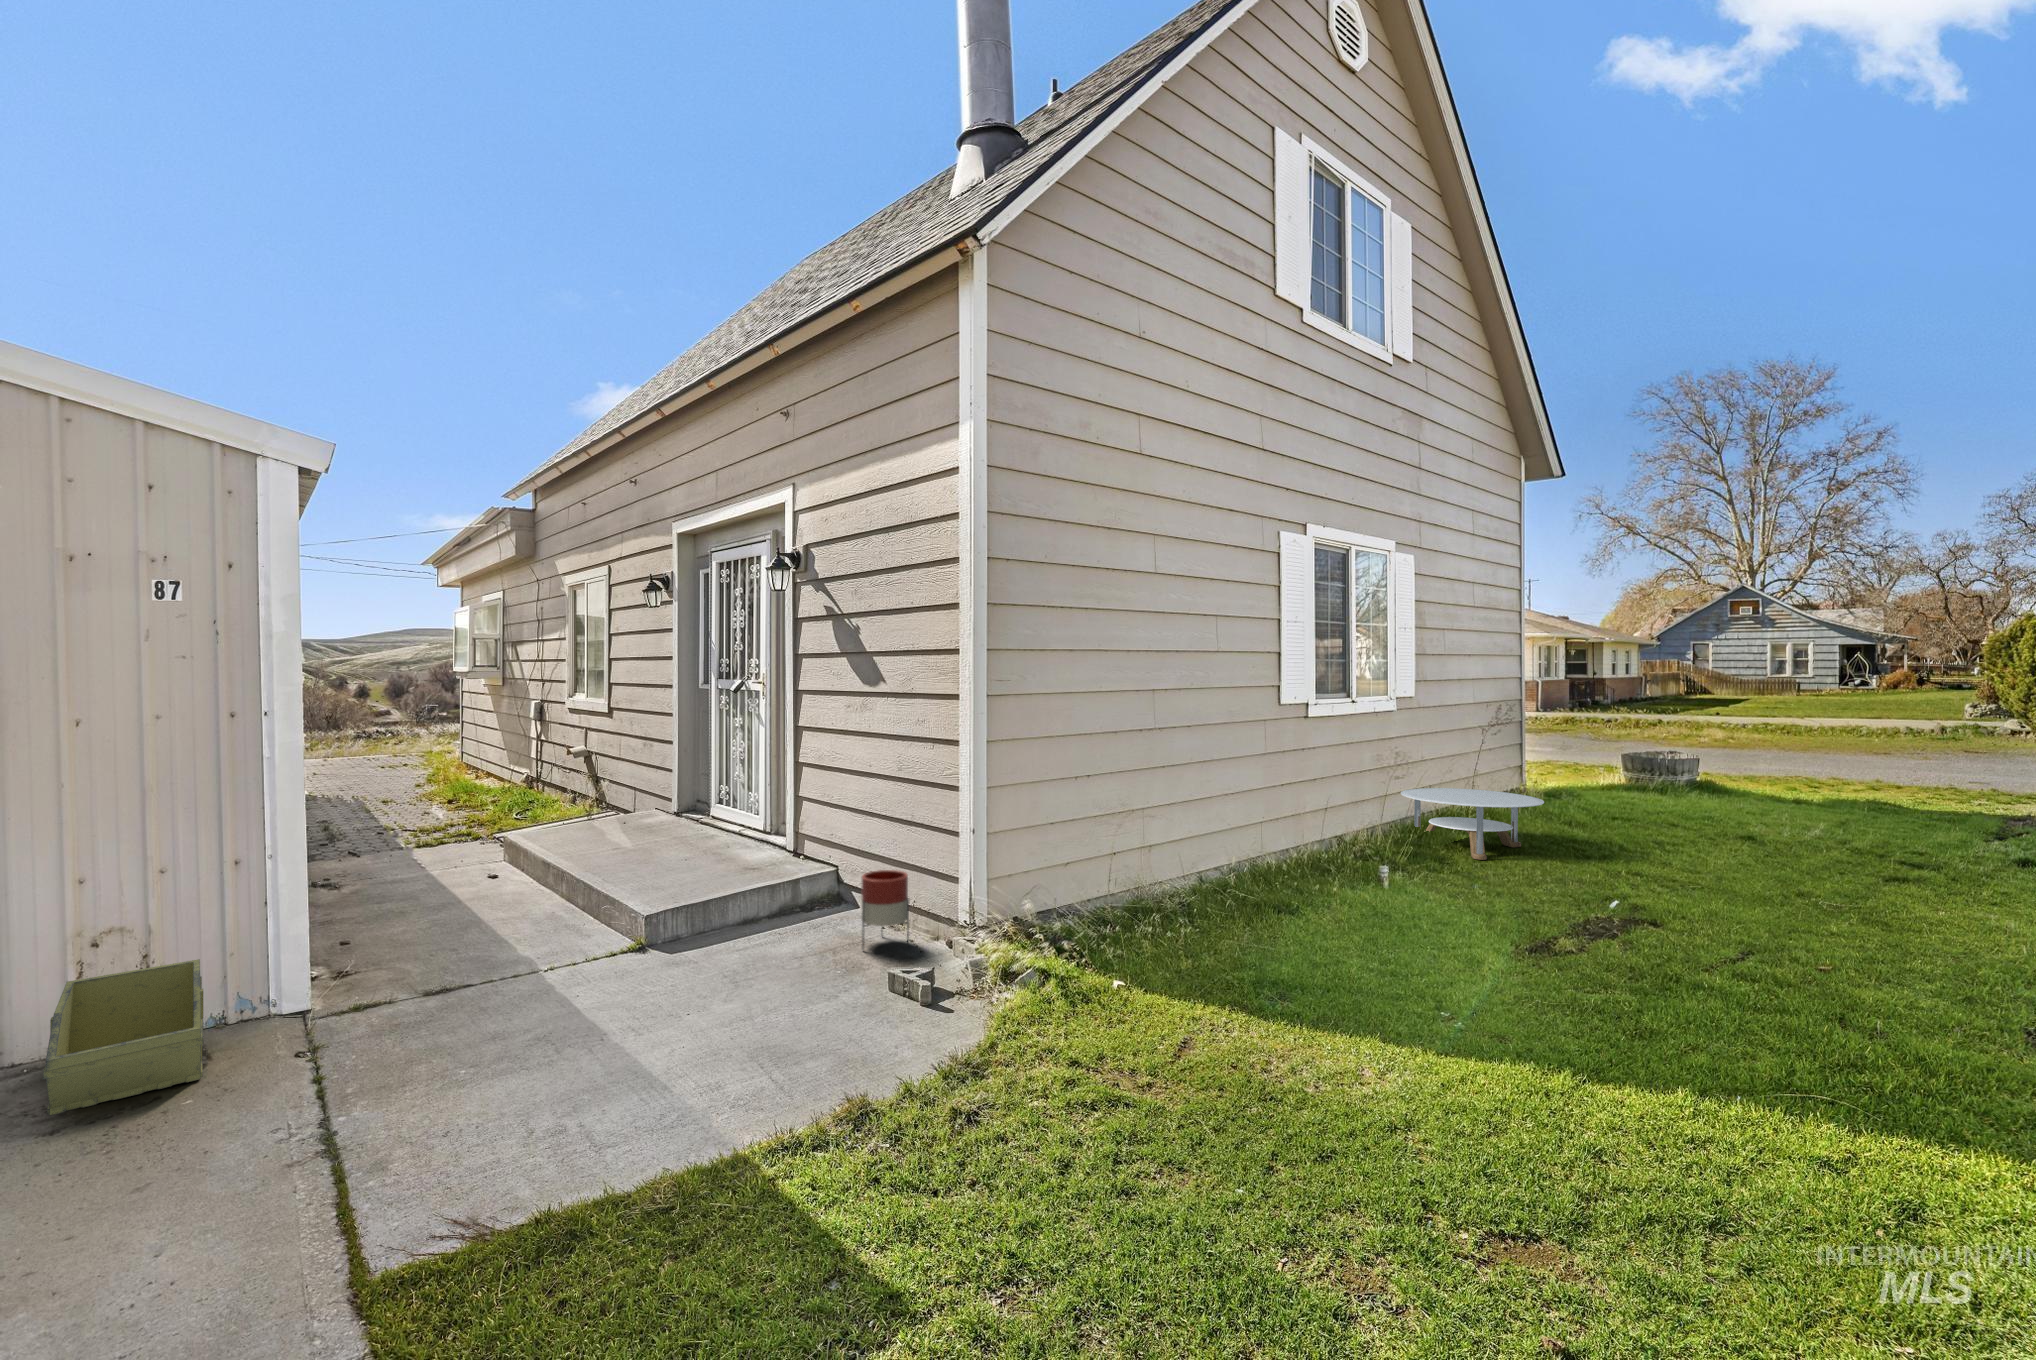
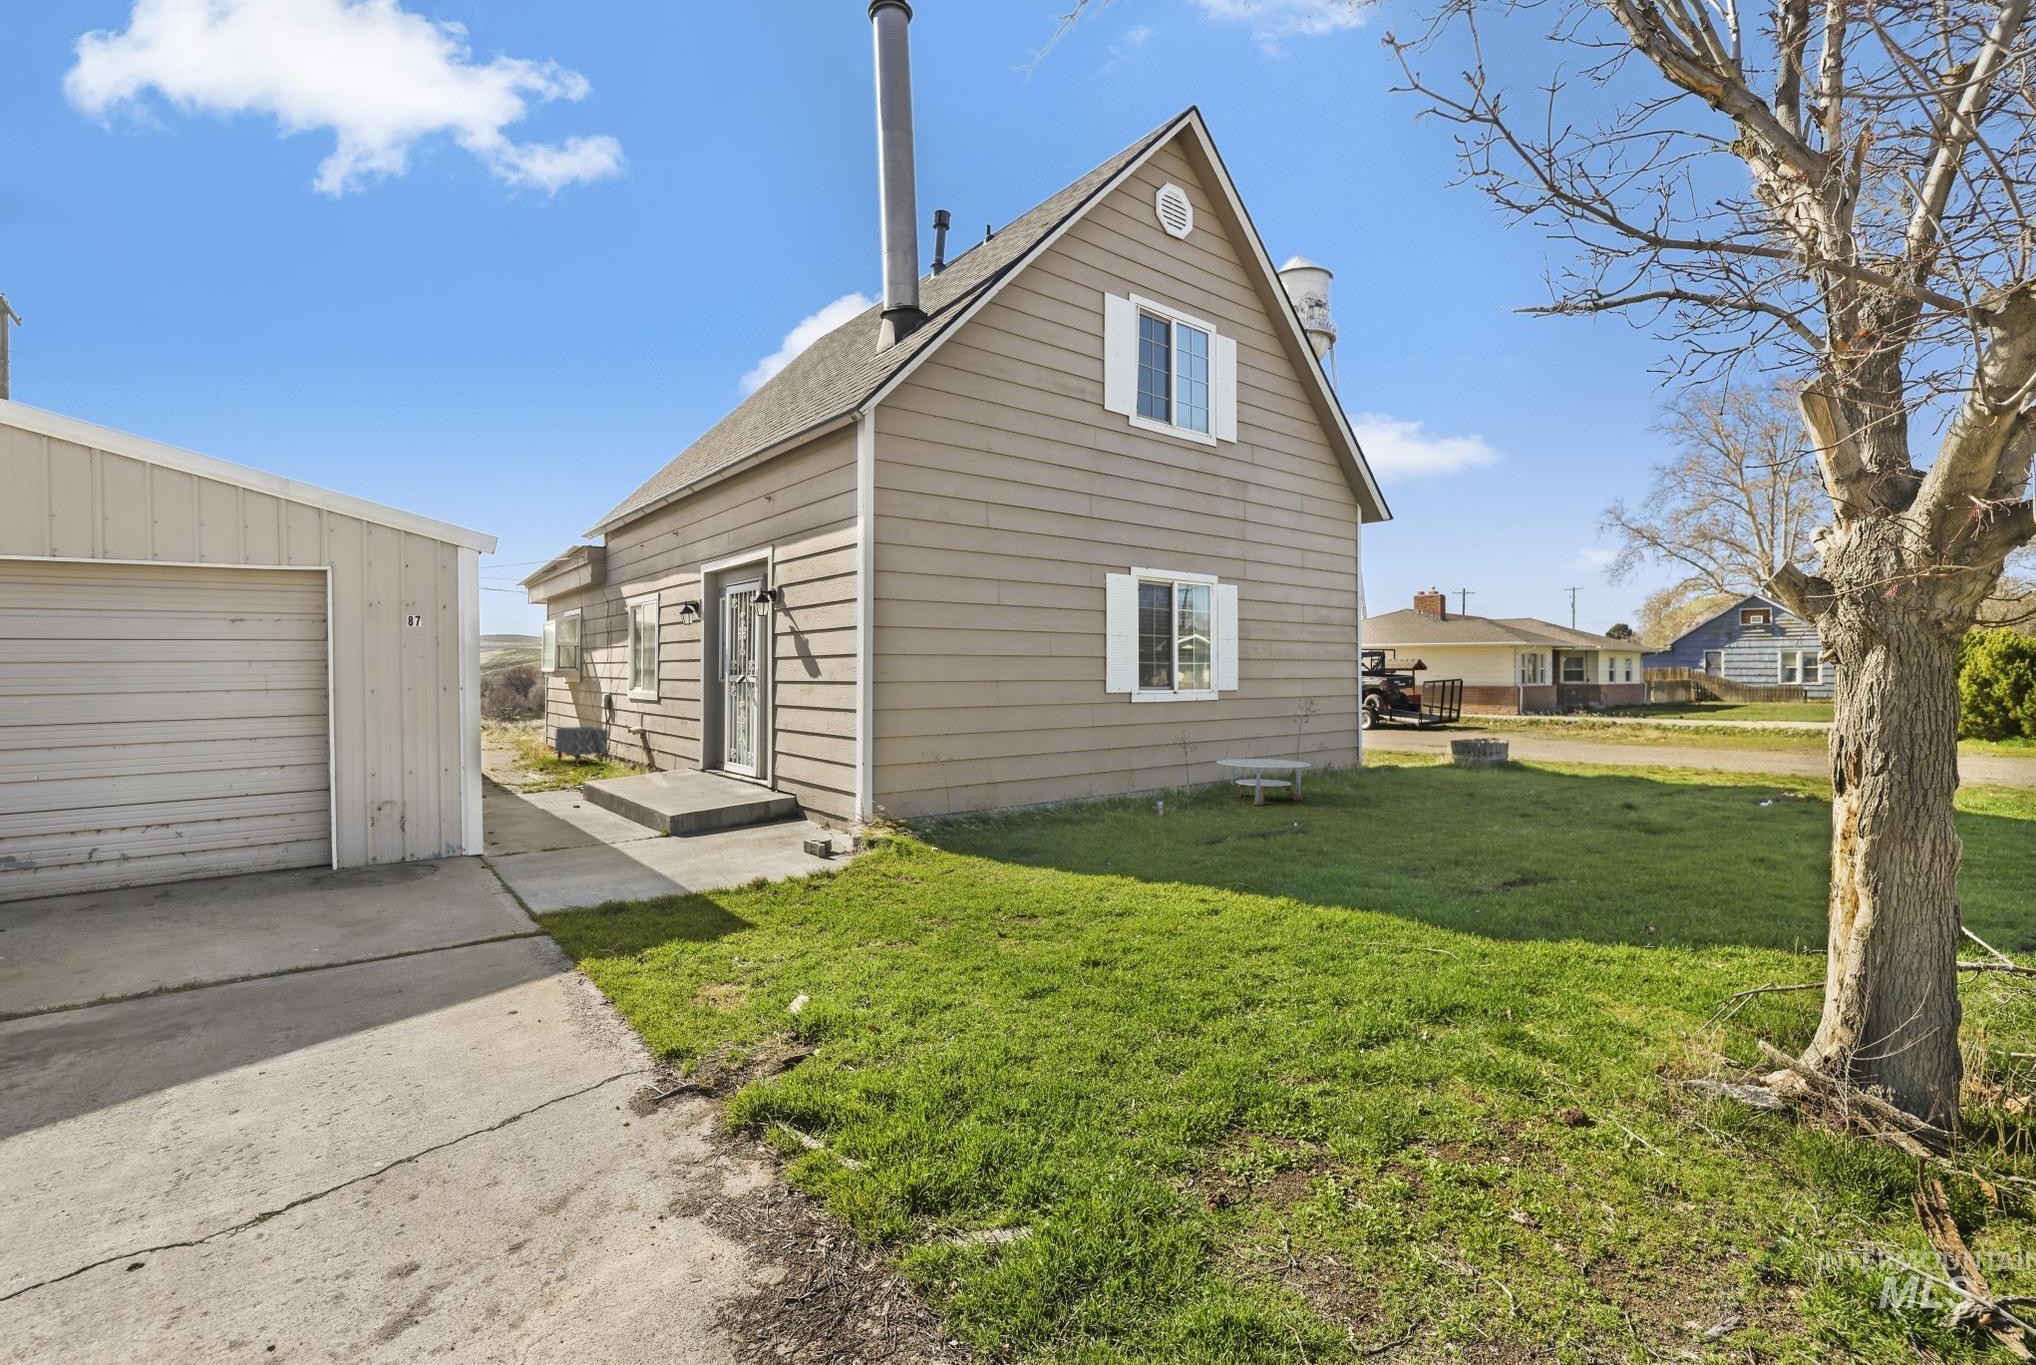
bench: none [469,744,547,801] -> present [555,727,608,766]
planter: present [861,870,909,949] -> none [802,789,830,834]
storage bin: present [43,959,203,1115] -> none [396,812,467,867]

